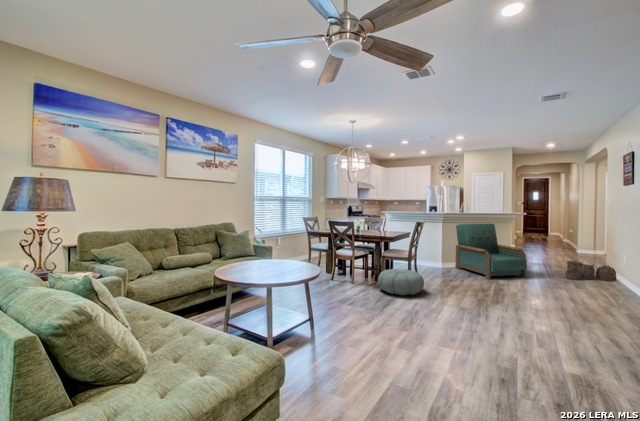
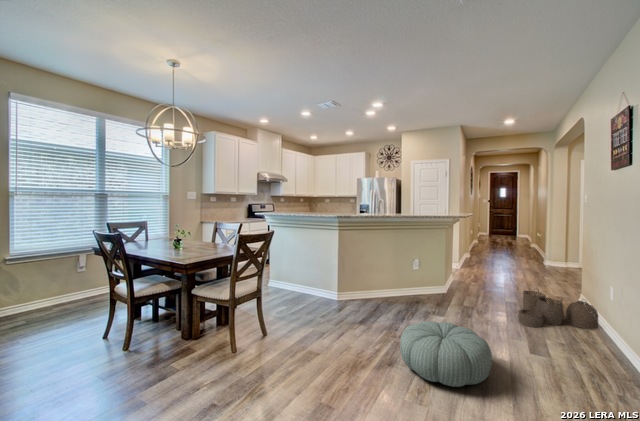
armchair: present [455,223,527,279] -> none [356,231,456,328]
pouf: present [378,269,424,295] -> present [400,321,492,387]

